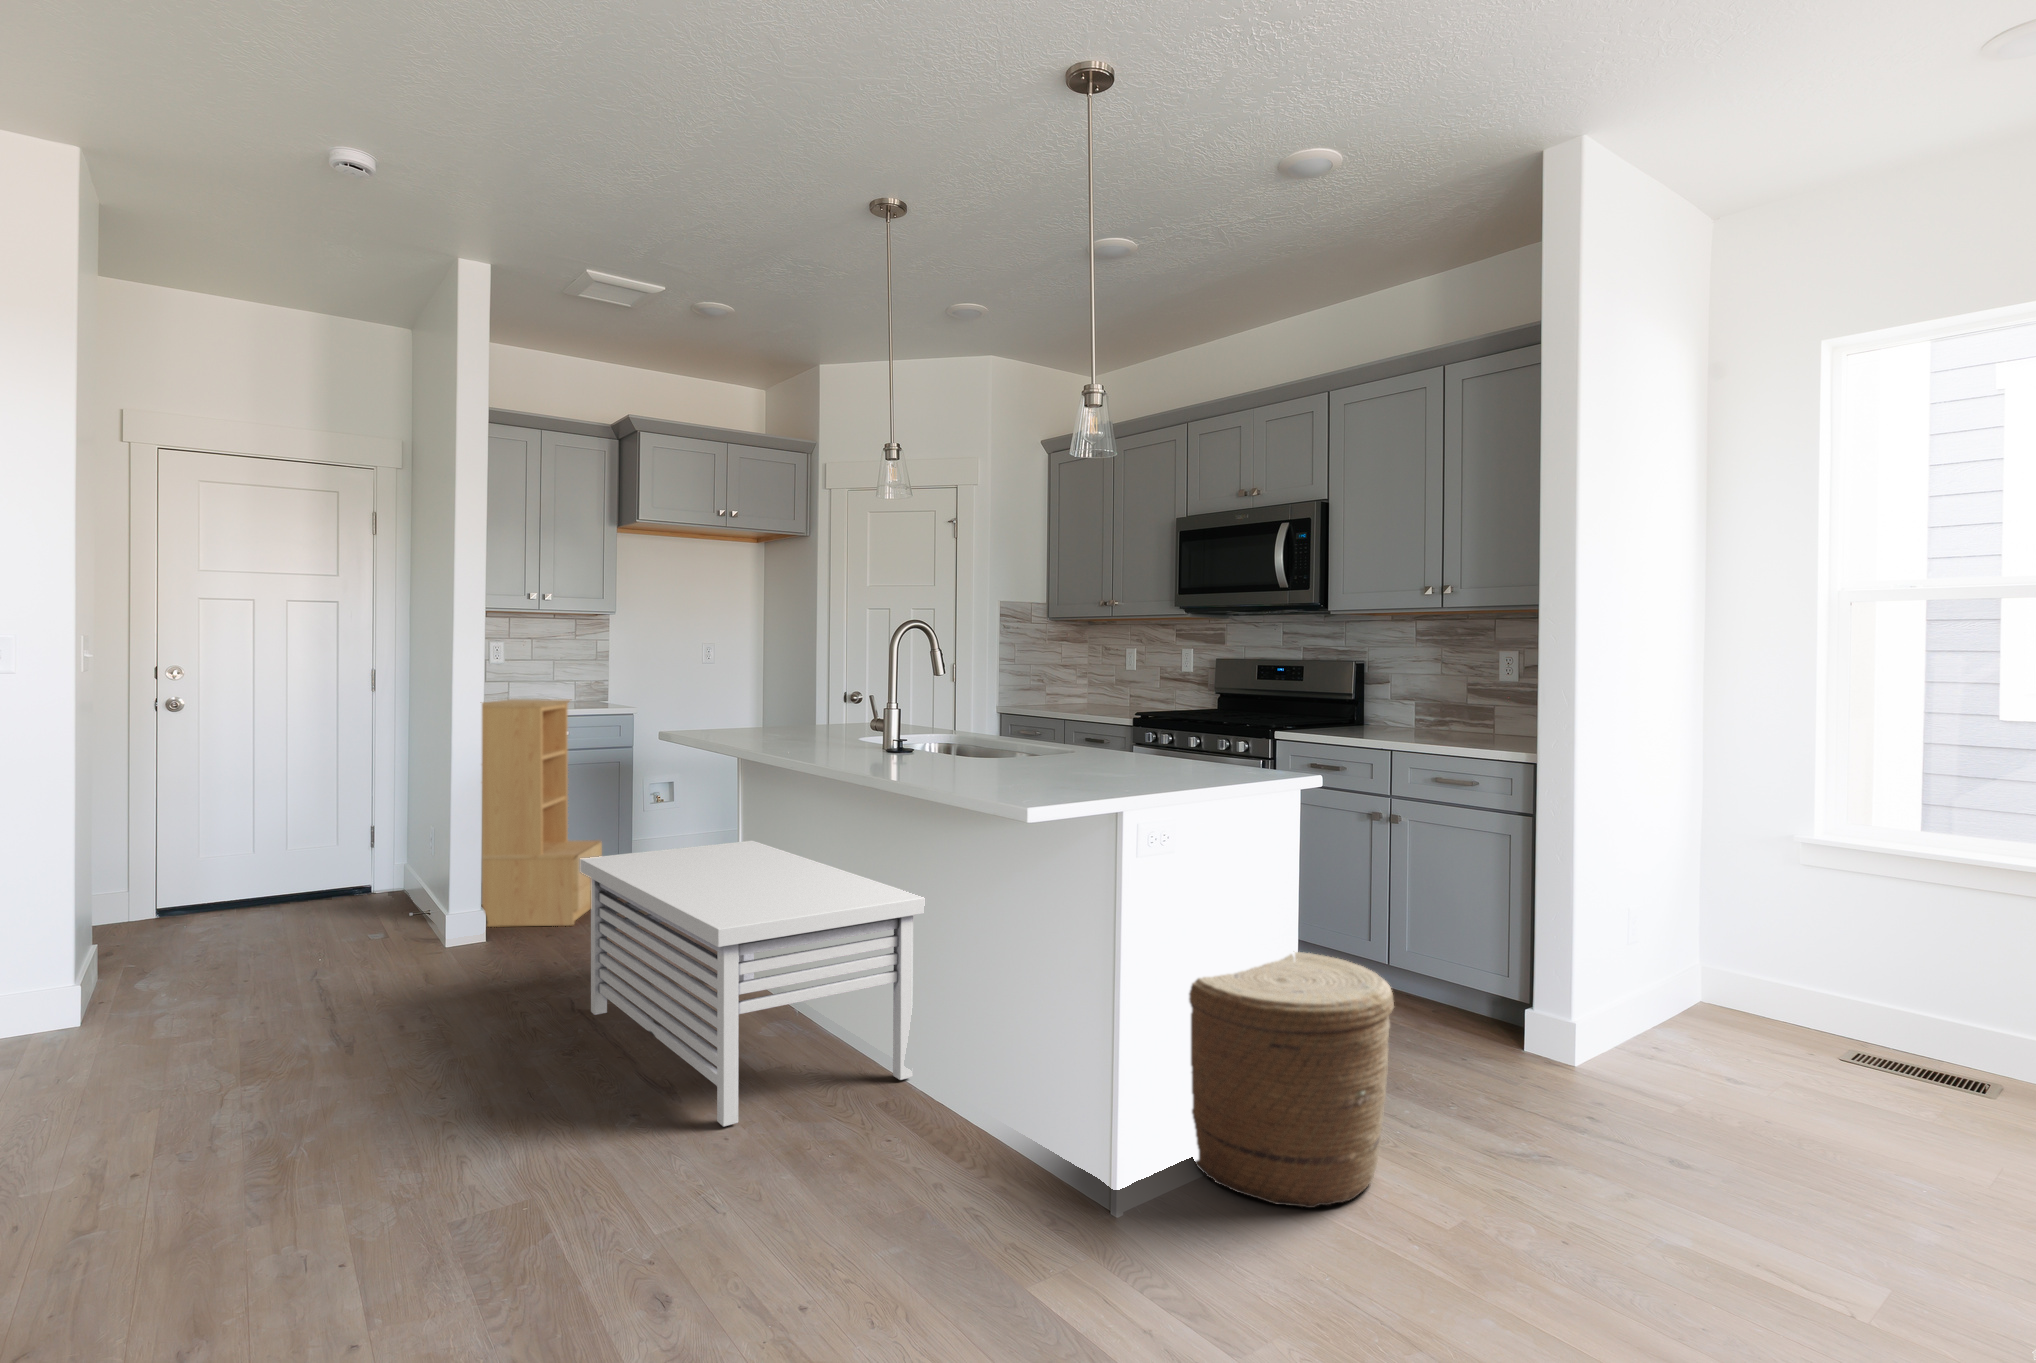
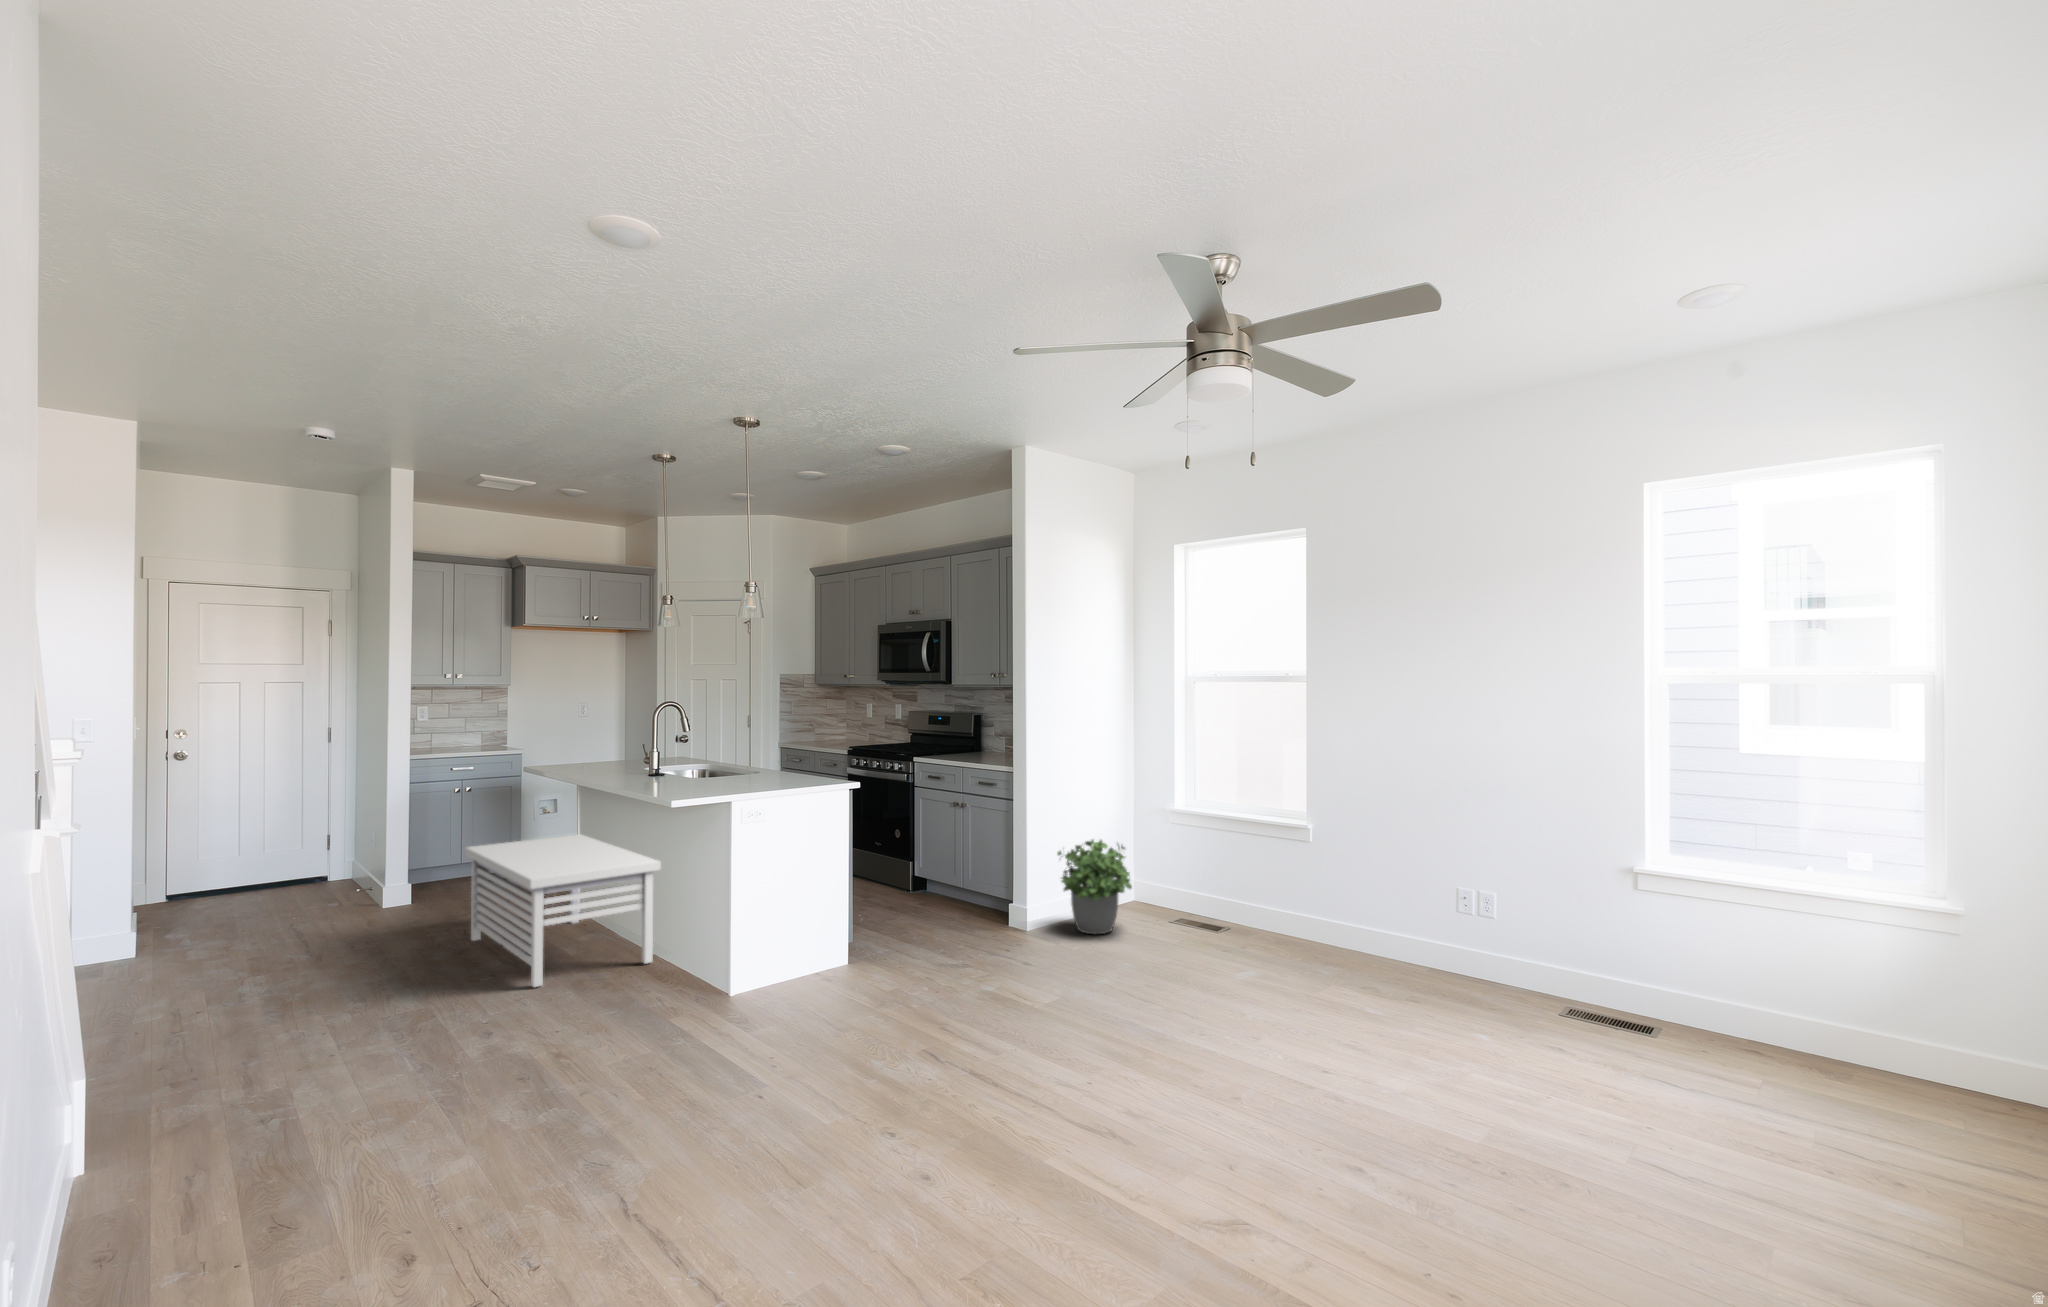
bookshelf: present [482,699,602,927] -> none [405,746,493,897]
potted plant: none [1590,876,1757,1051] -> present [1057,840,1132,934]
woven basket: present [1189,952,1394,1208] -> none [776,882,882,1006]

